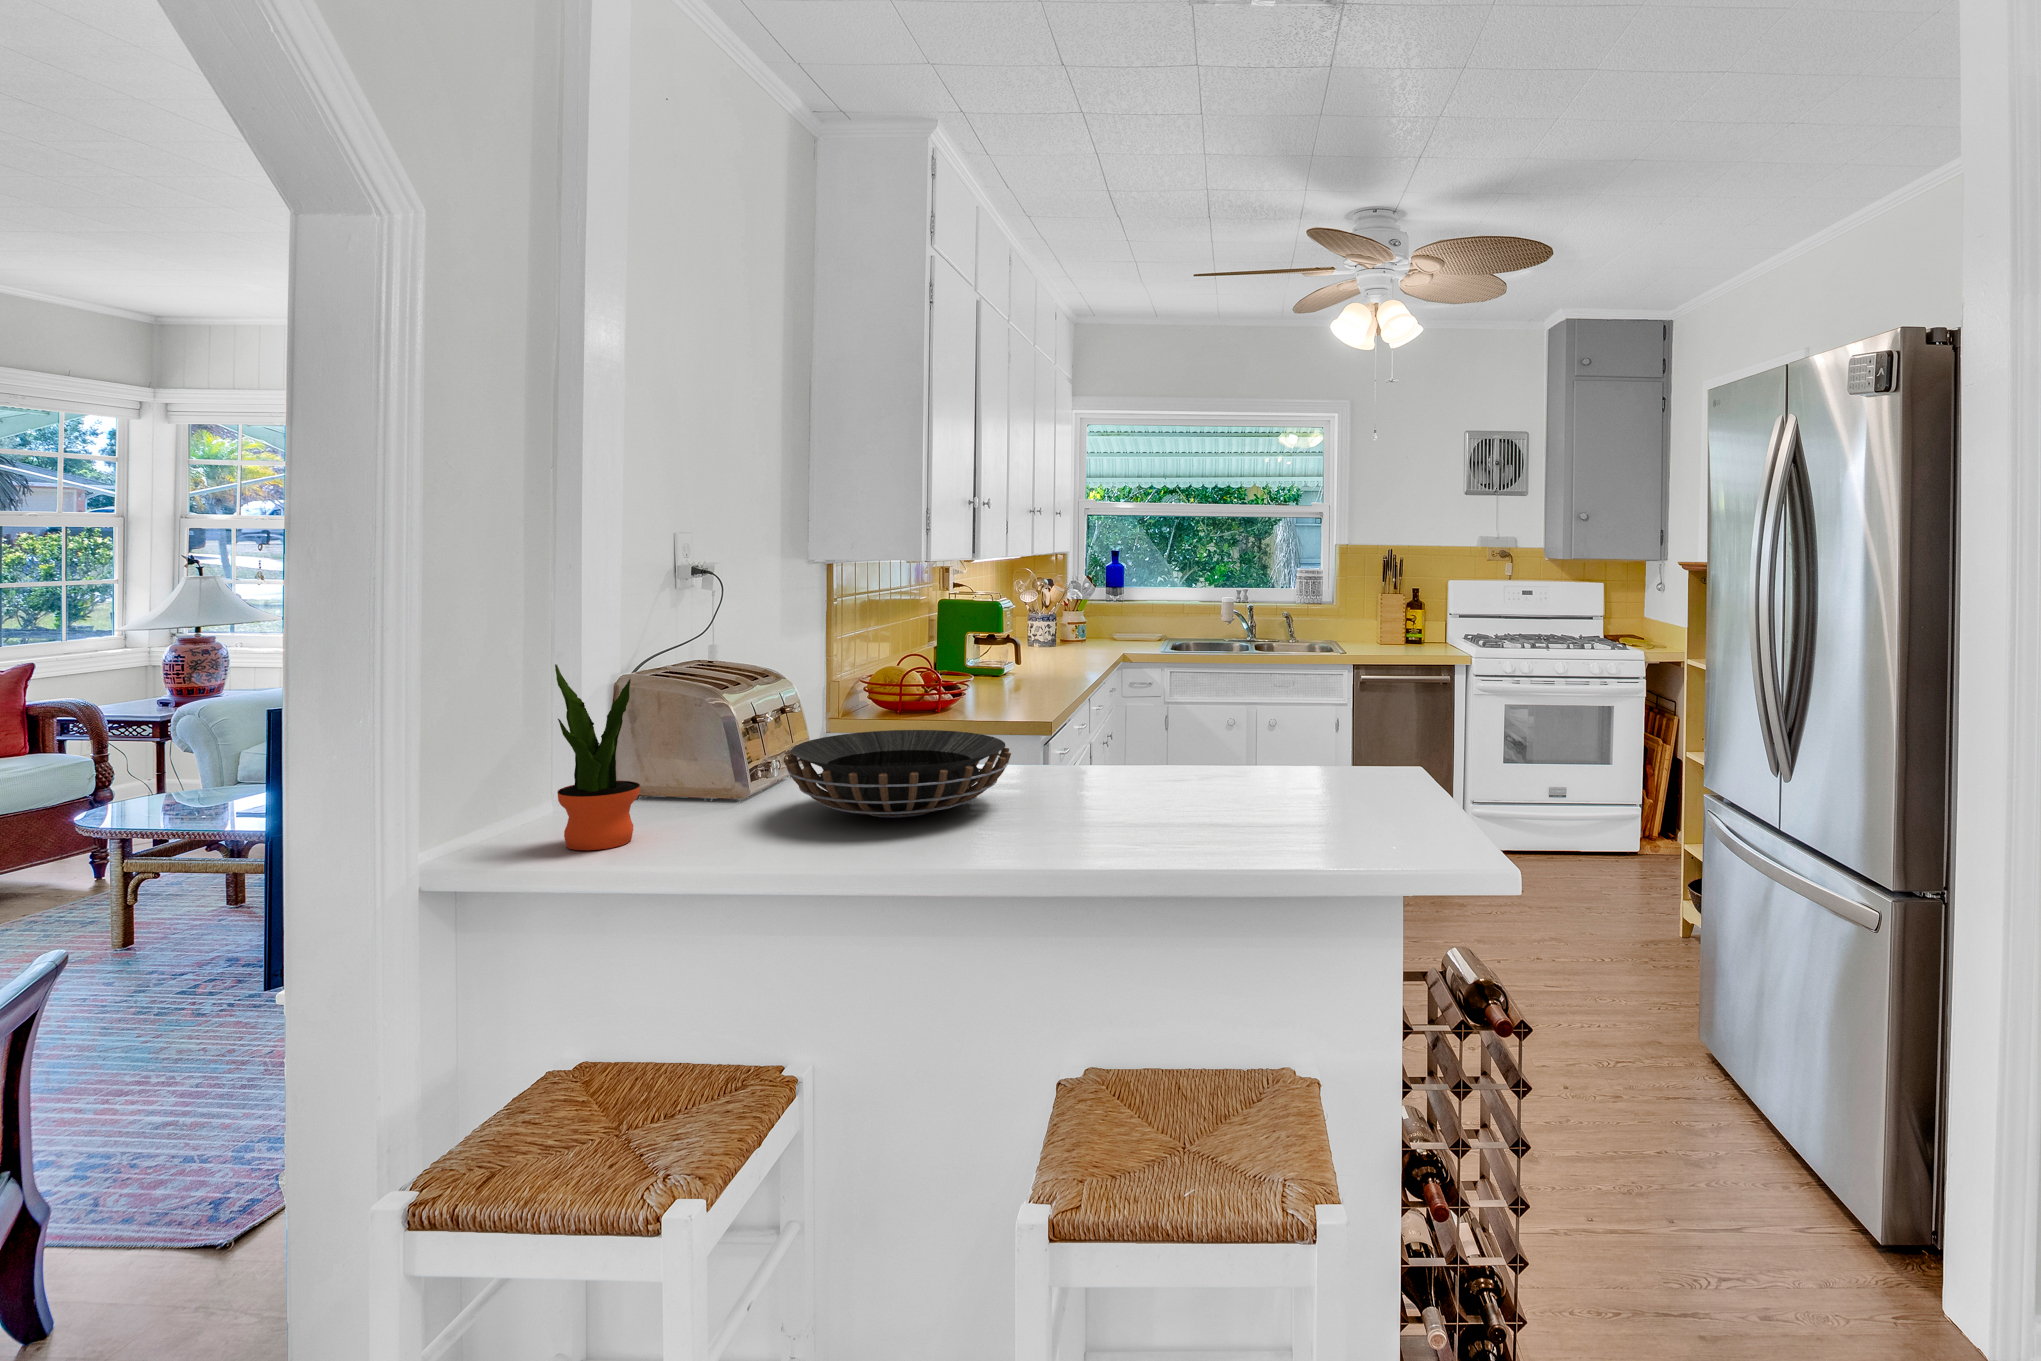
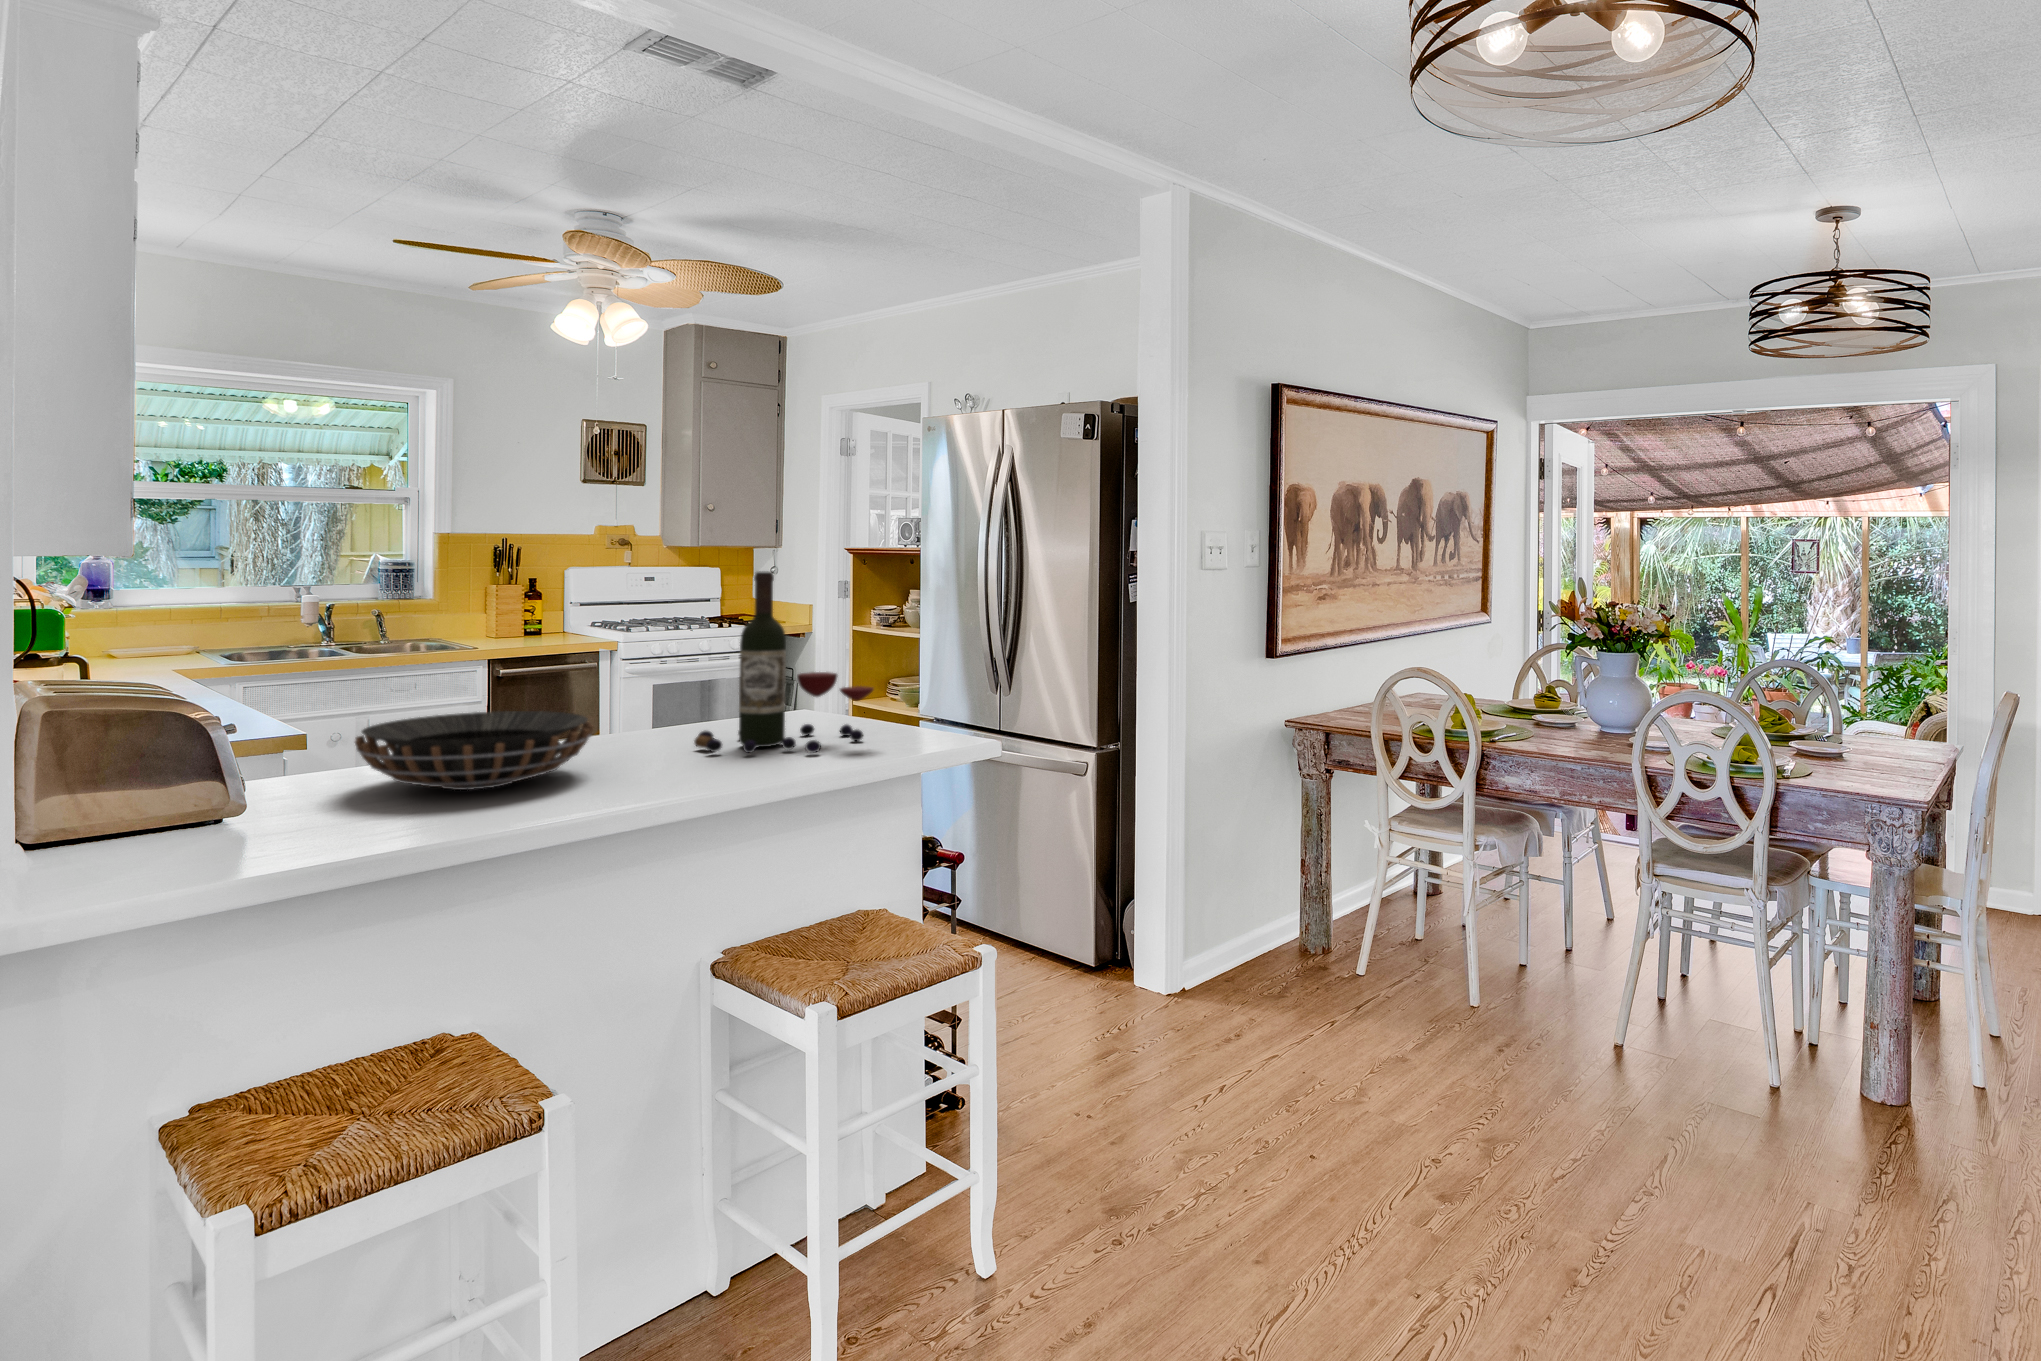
wine bottle: none [1134,591,1334,845] -> present [694,571,873,753]
potted plant: present [555,664,640,850] -> none [132,667,268,857]

